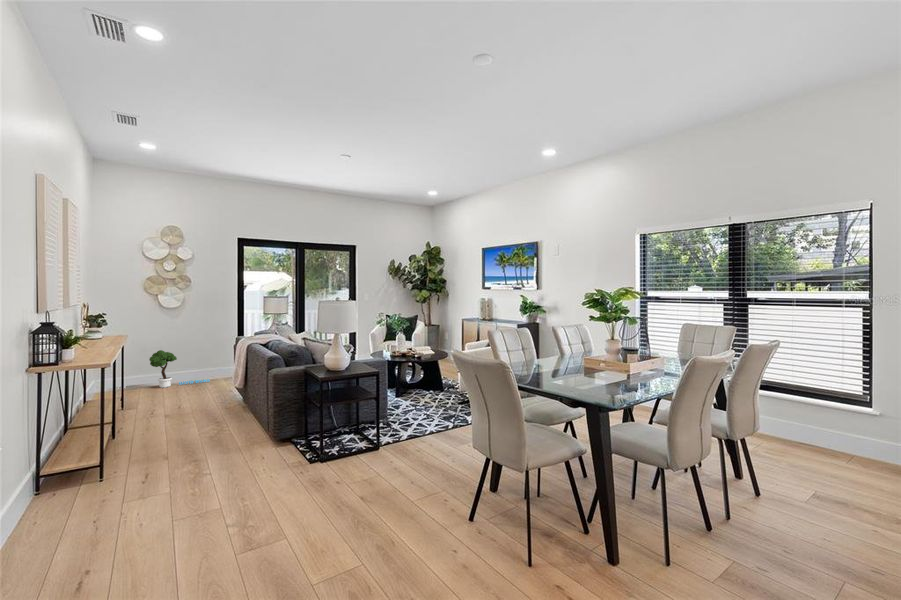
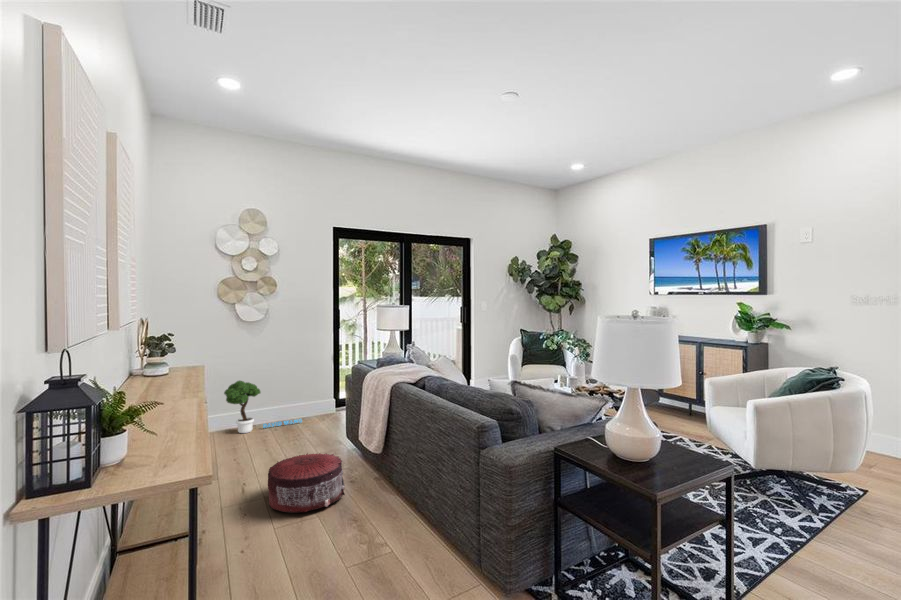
pouf: none [166,390,217,420] -> present [268,453,345,513]

